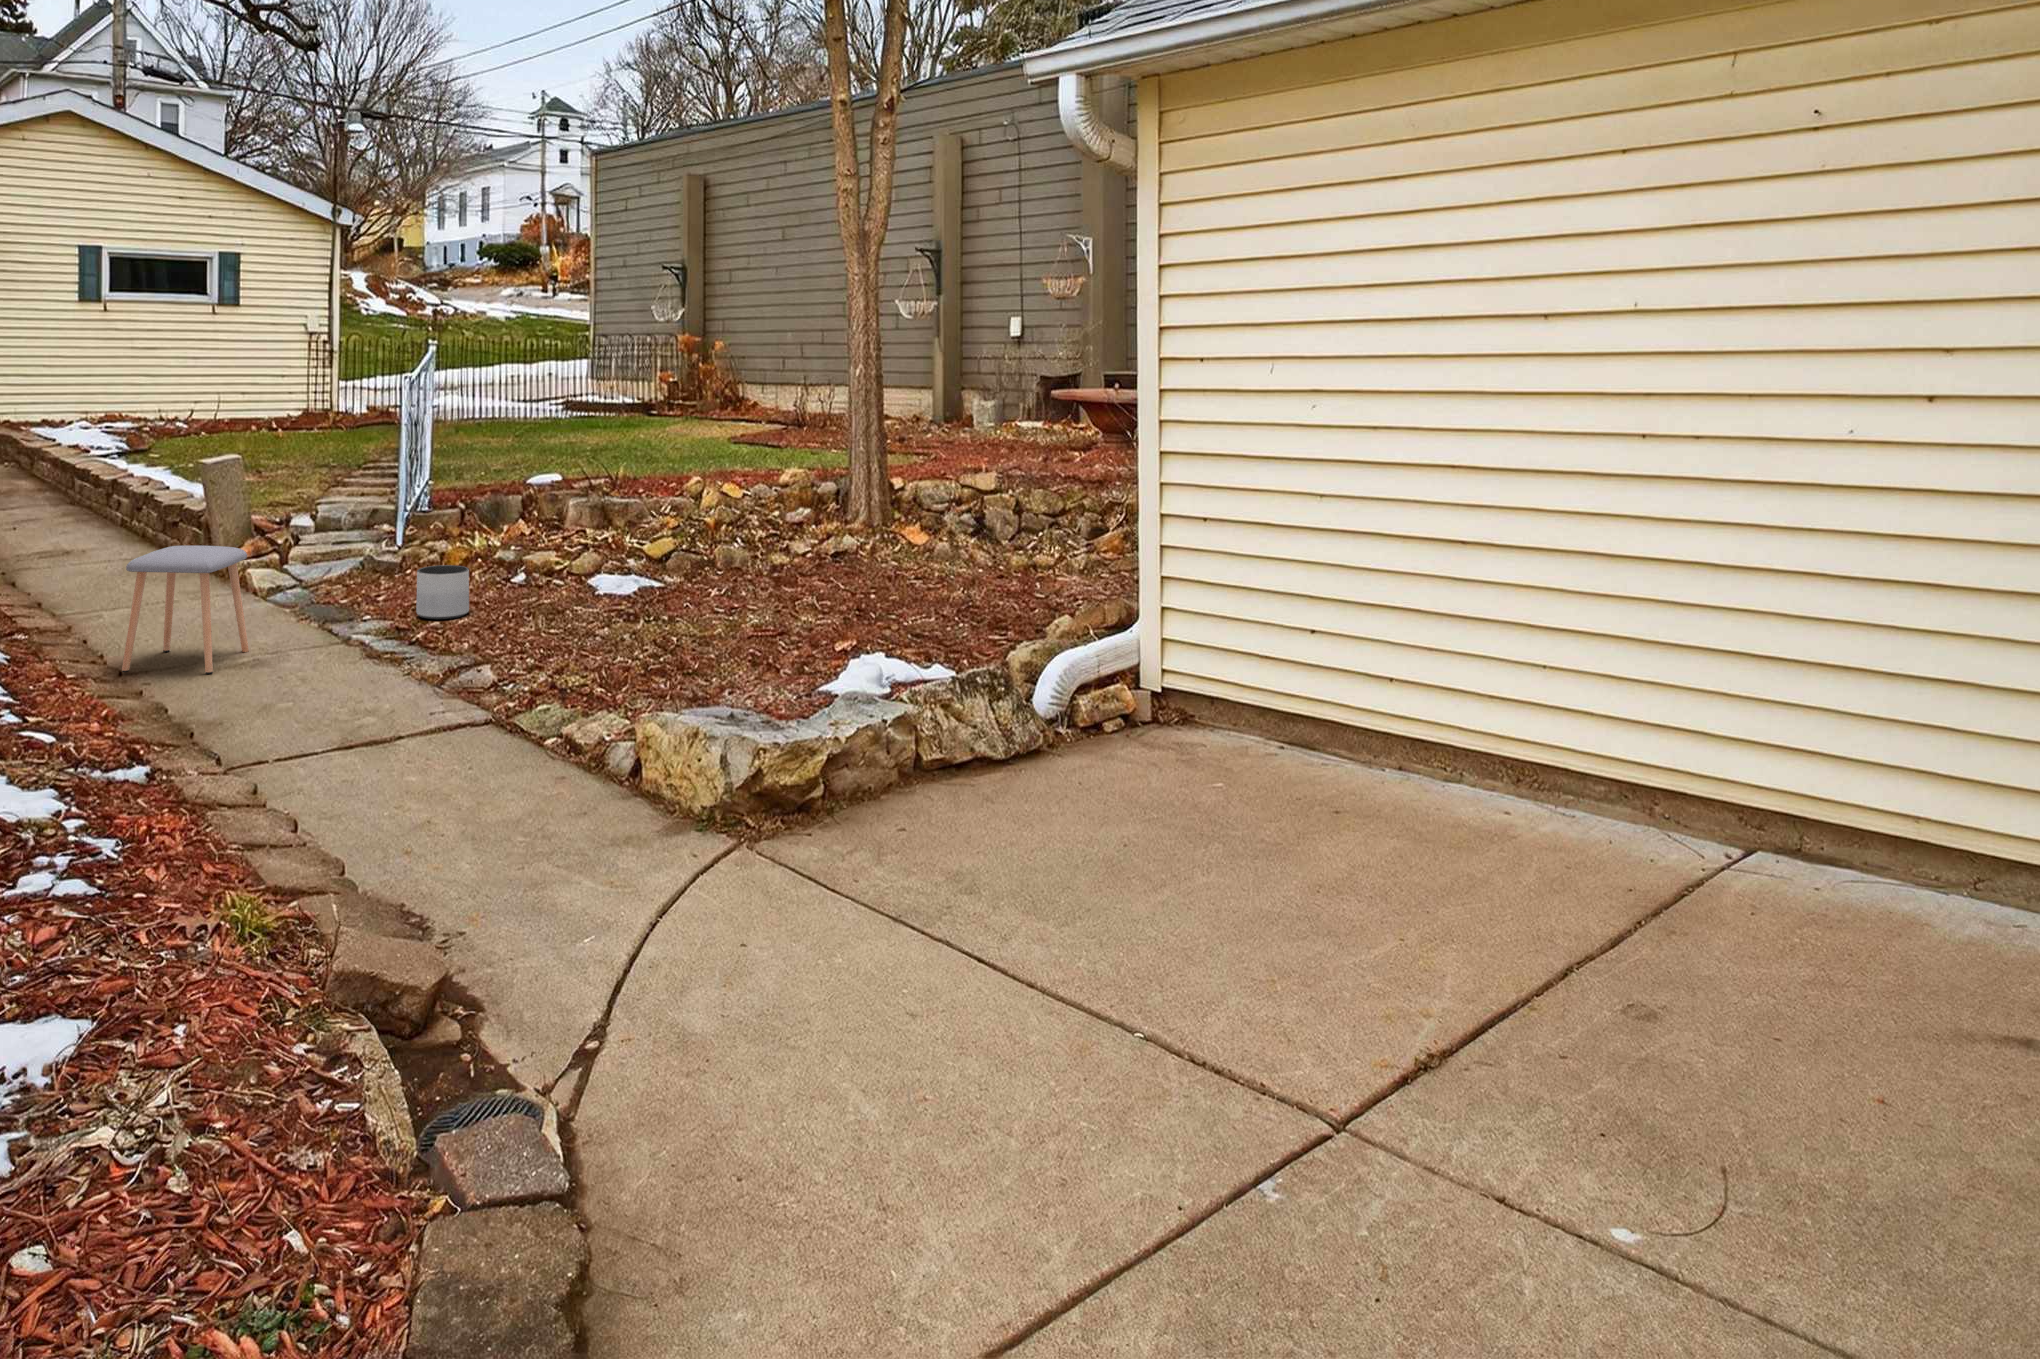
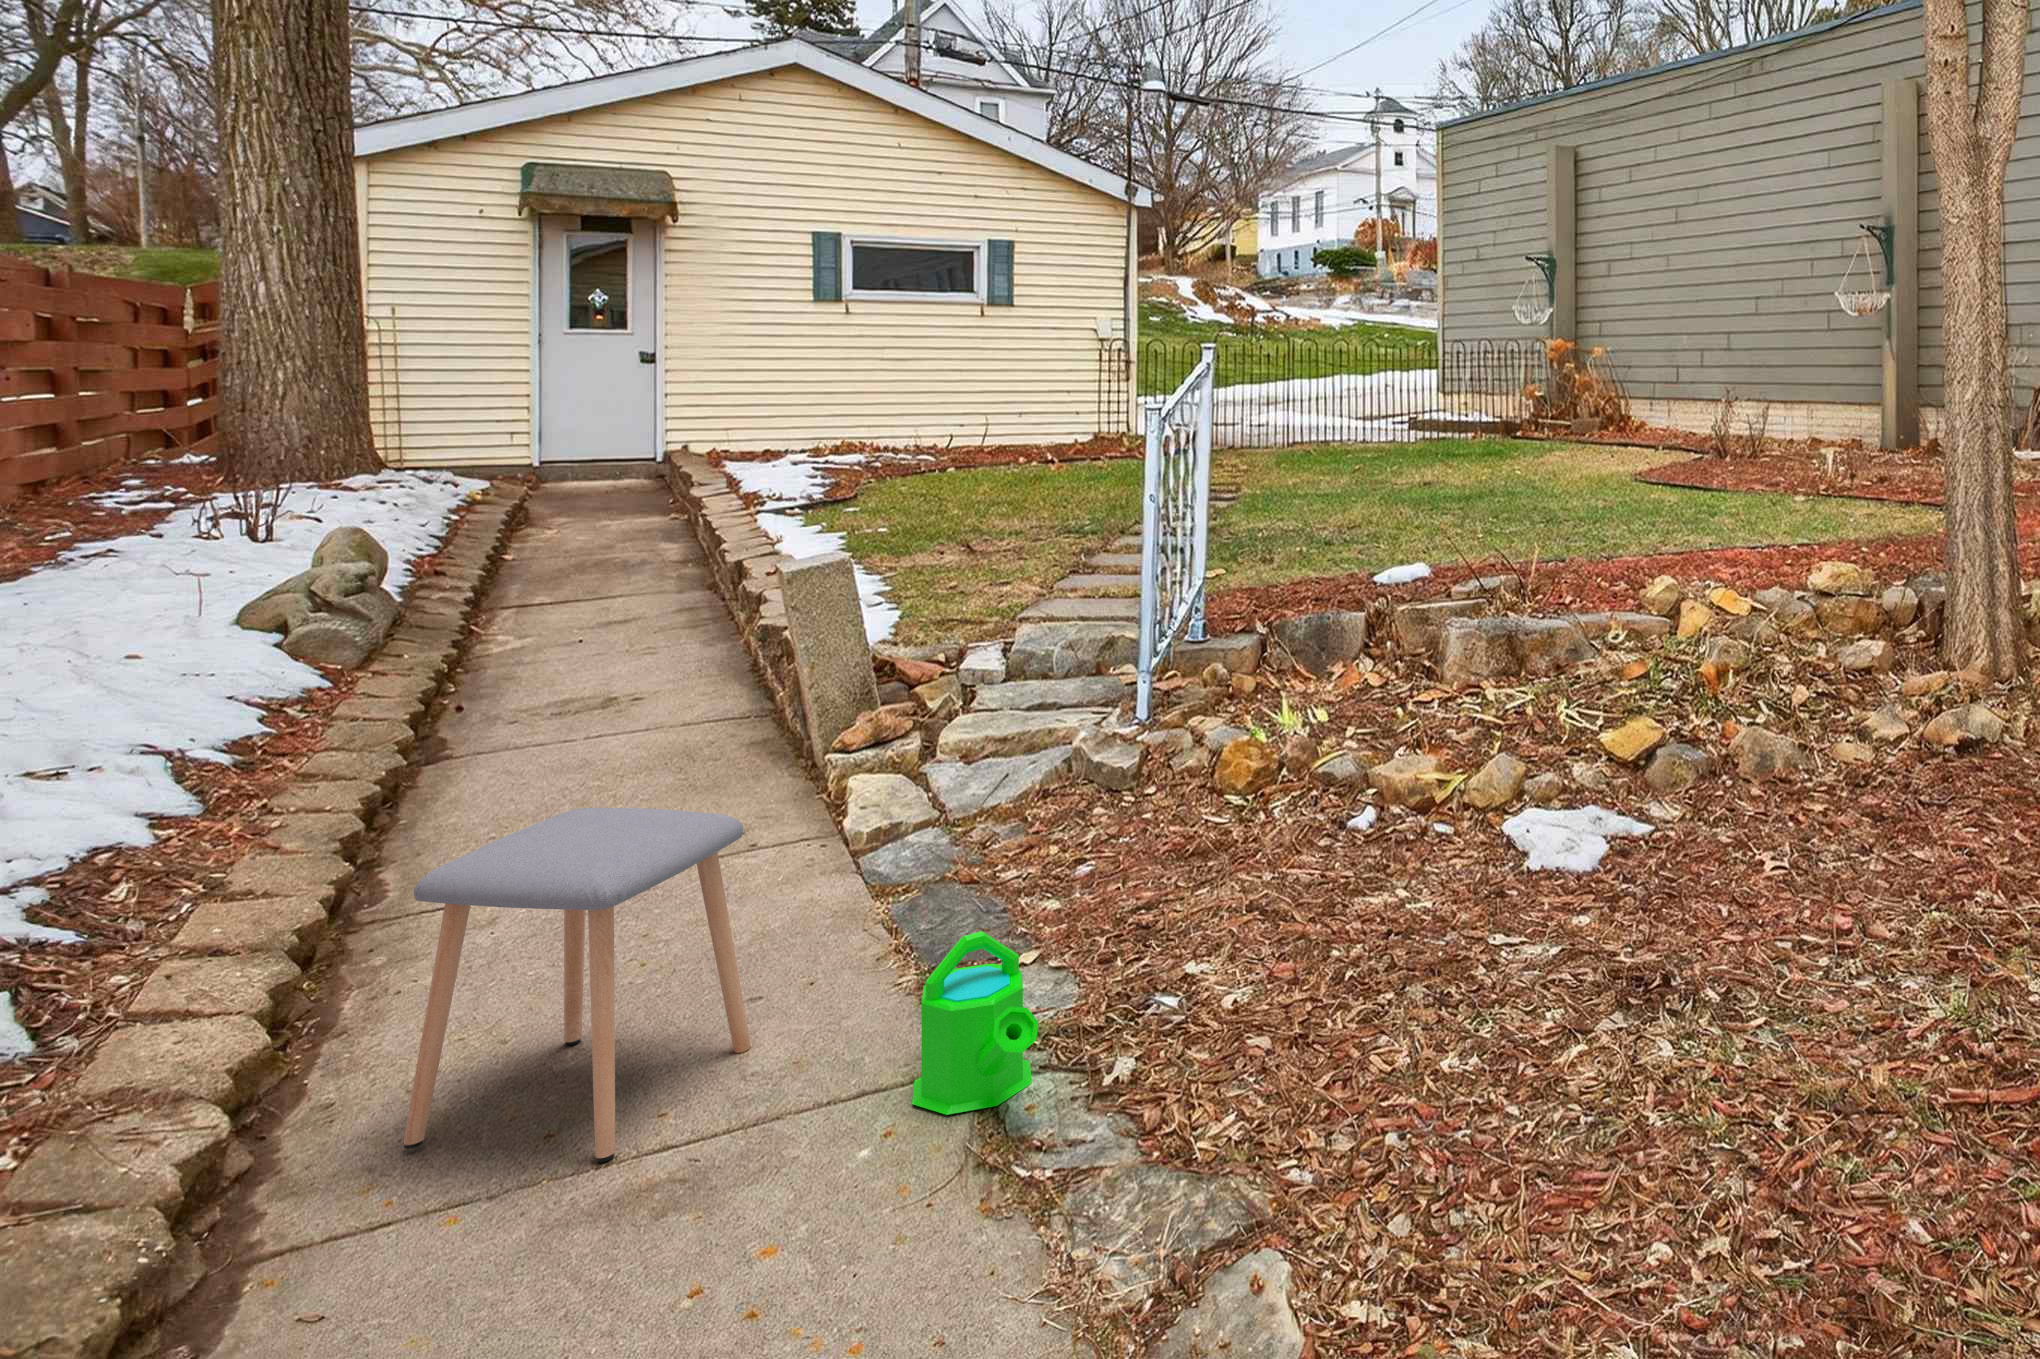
planter: present [416,565,469,619] -> none [1148,798,1257,927]
watering can: none [328,593,385,662] -> present [912,931,1038,1115]

